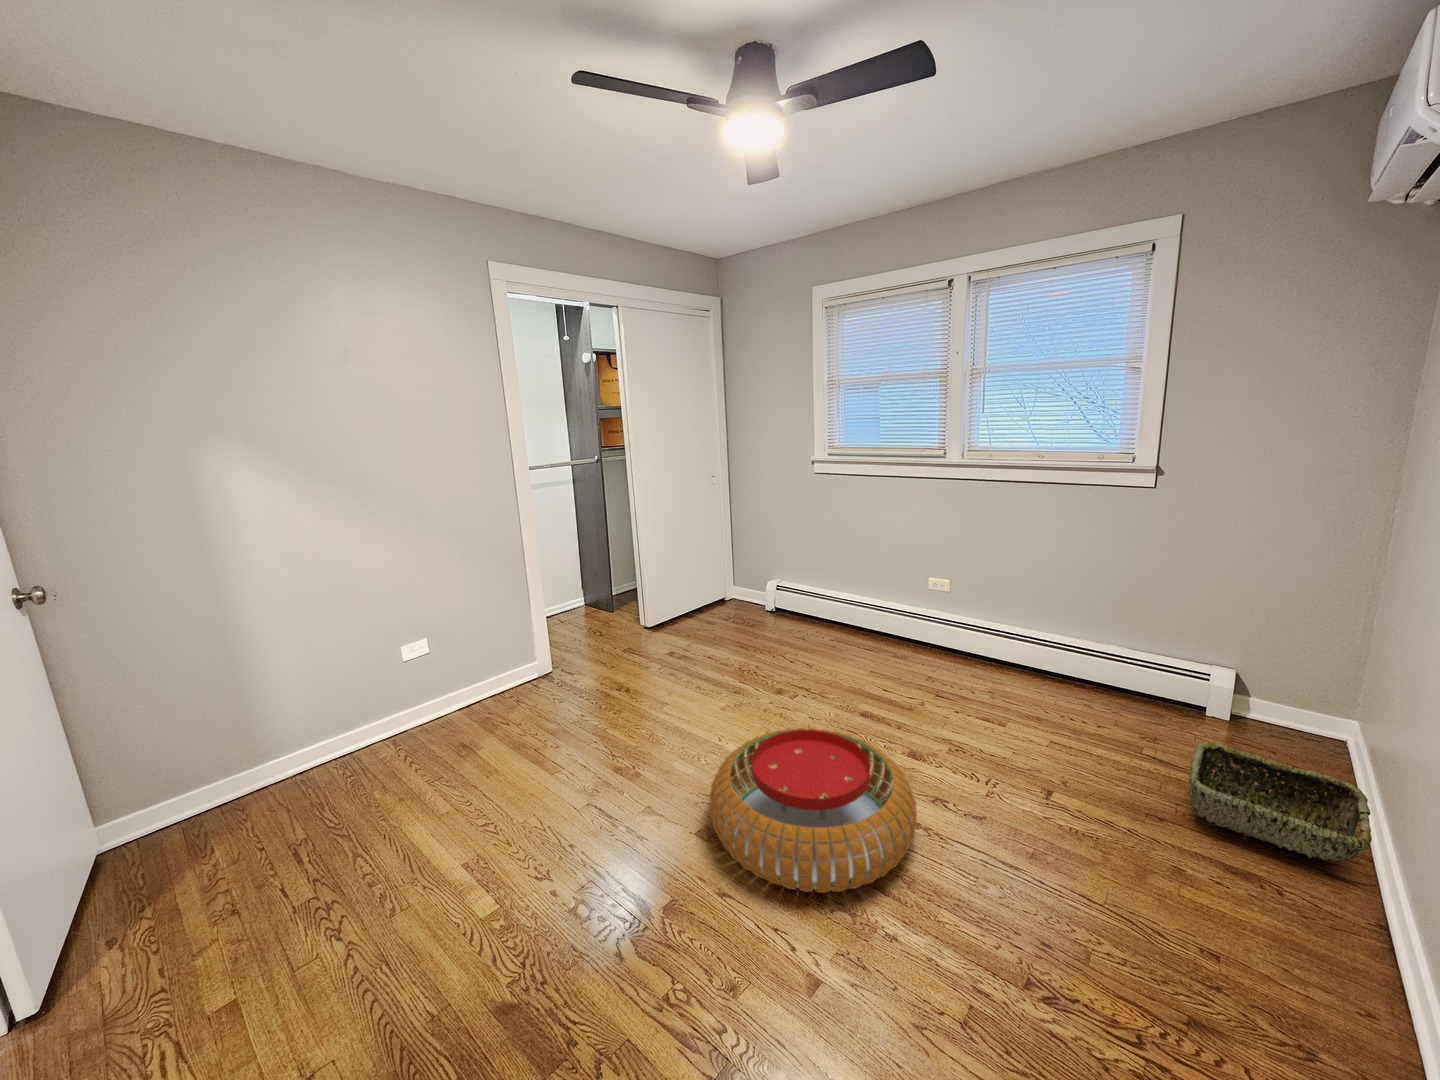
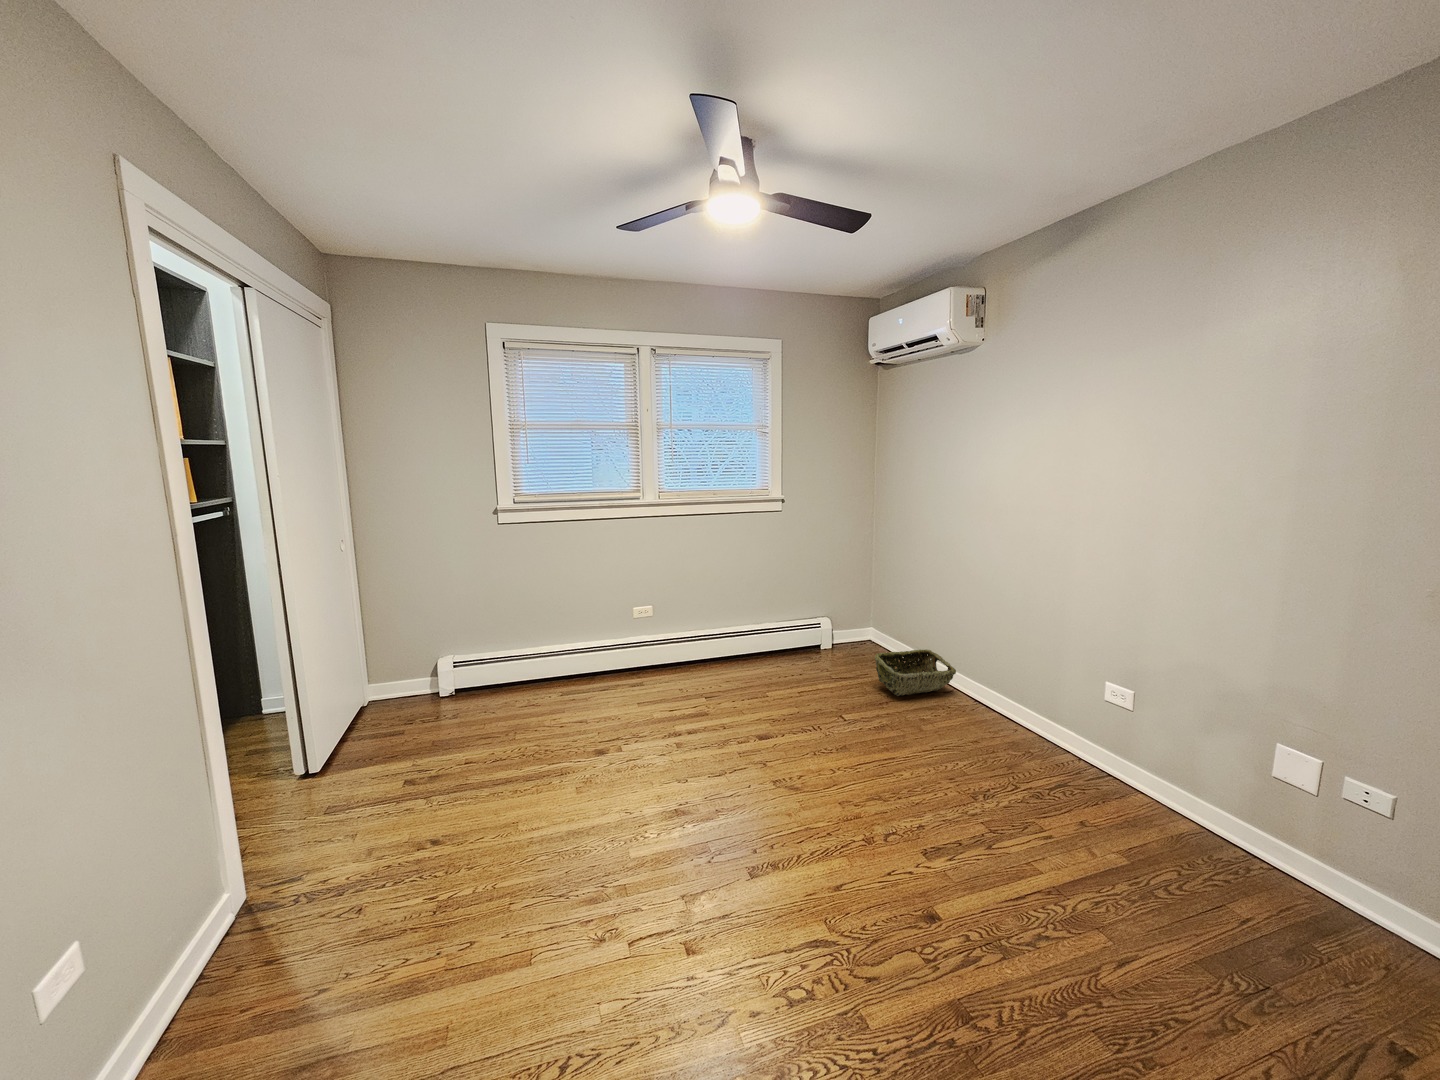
pouf: present [709,728,917,893] -> none [706,730,888,864]

